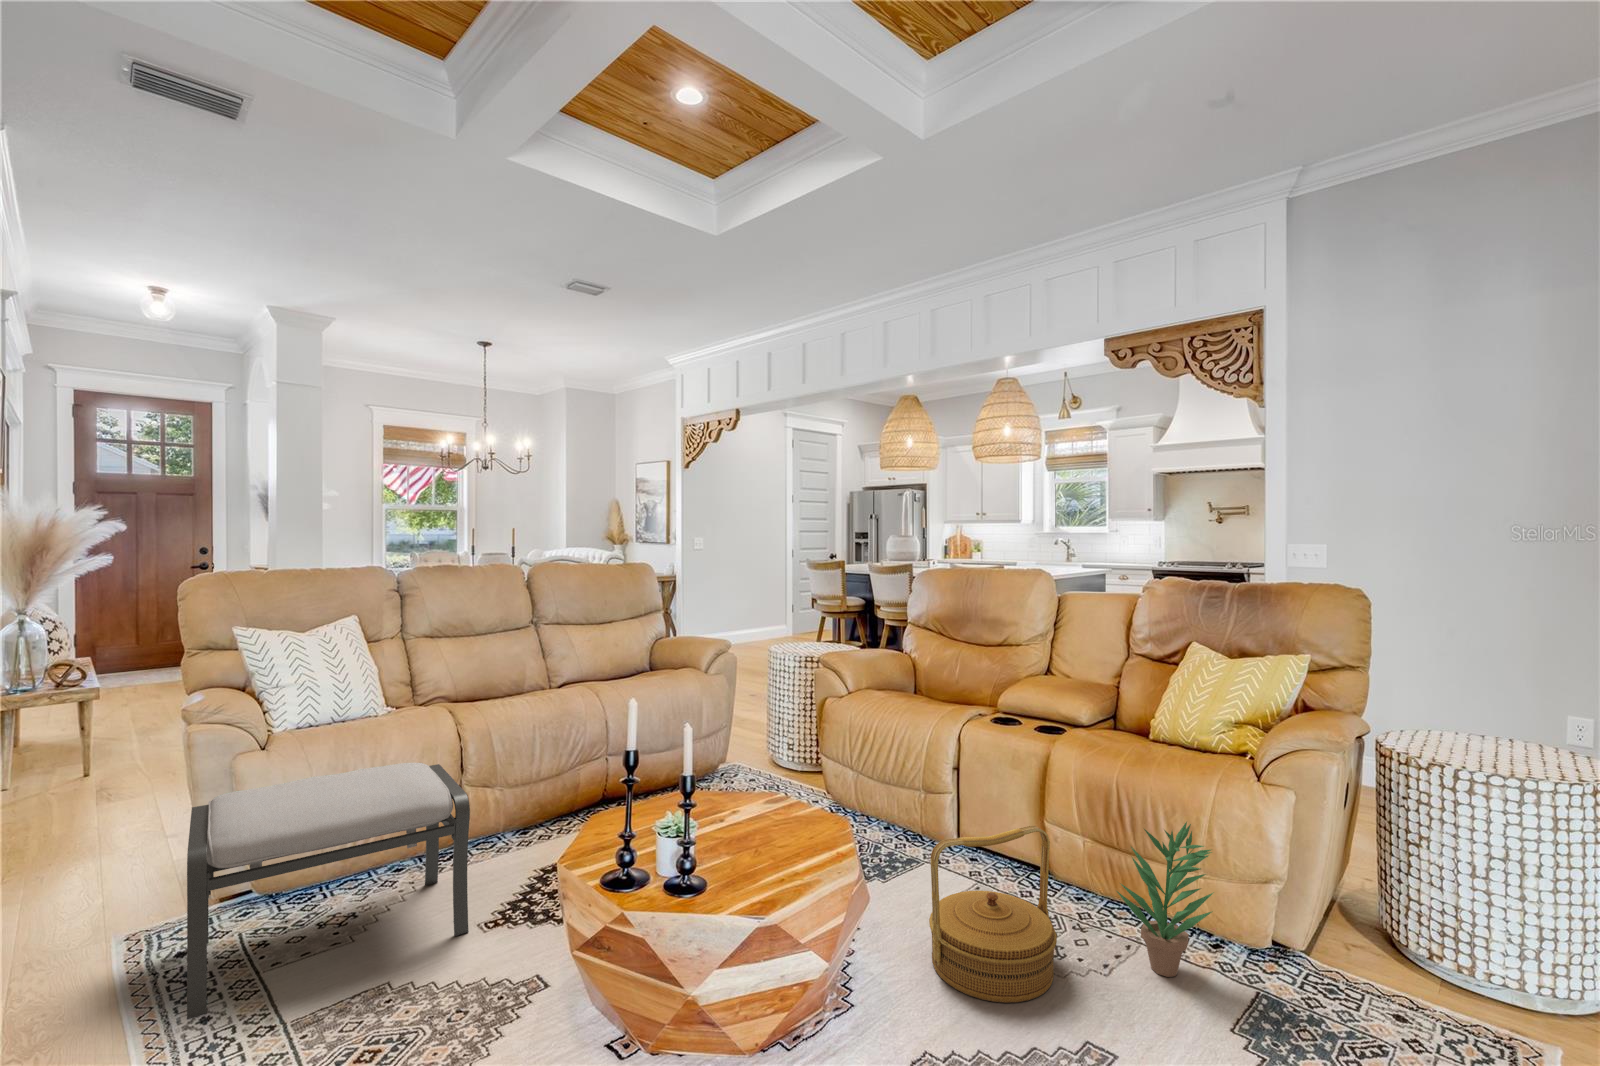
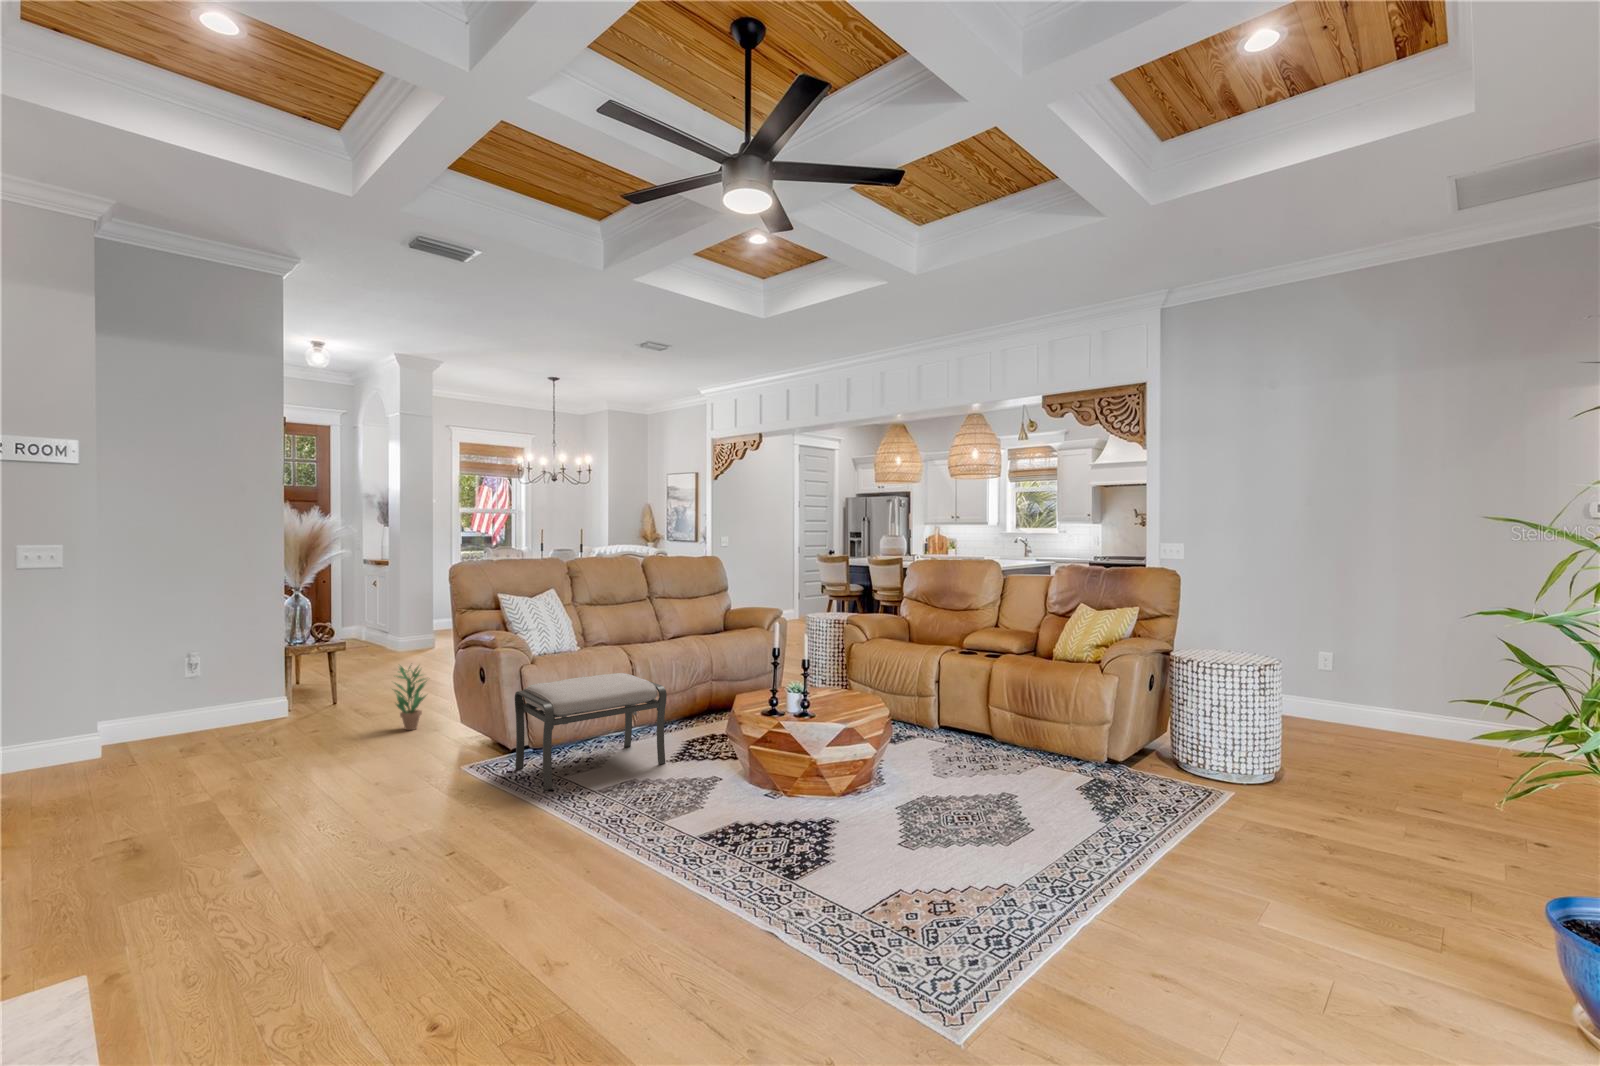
potted plant: present [1117,822,1214,977] -> present [395,666,426,730]
basket: present [929,826,1057,1003] -> none [924,698,991,782]

